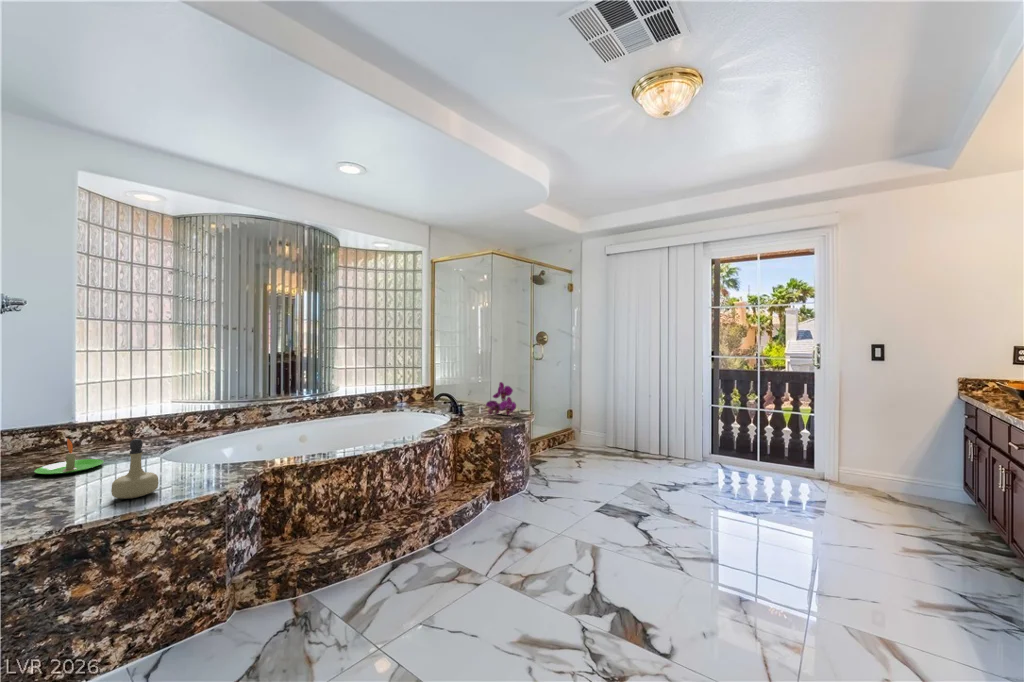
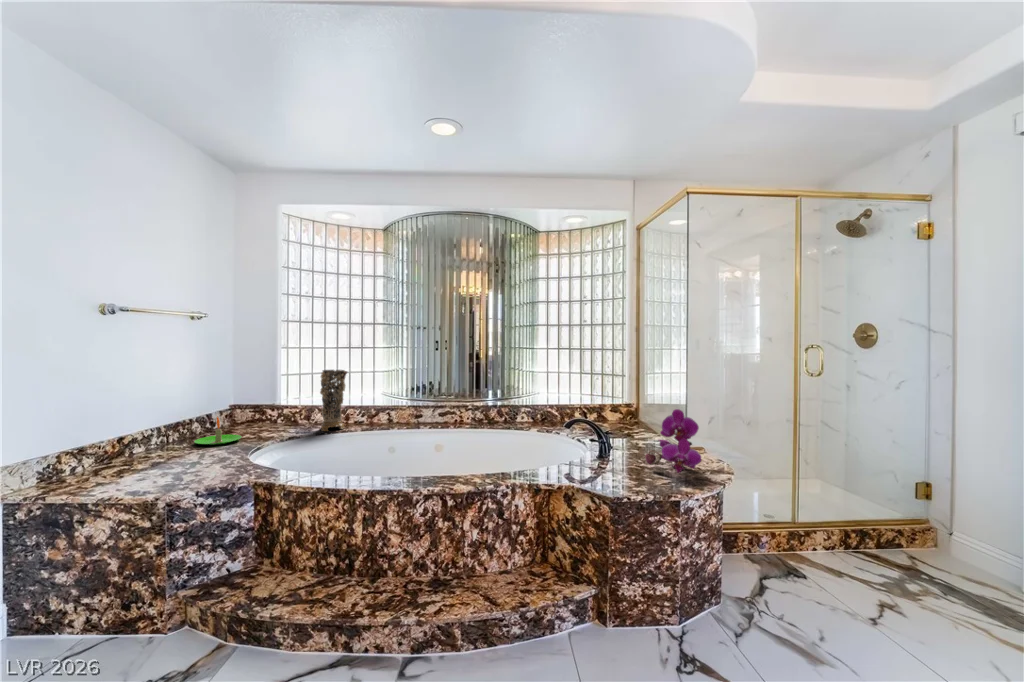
decorative vase: none [164,375,201,442] -> present [320,370,347,431]
perfume bottle: present [111,439,159,499] -> none [130,425,172,480]

